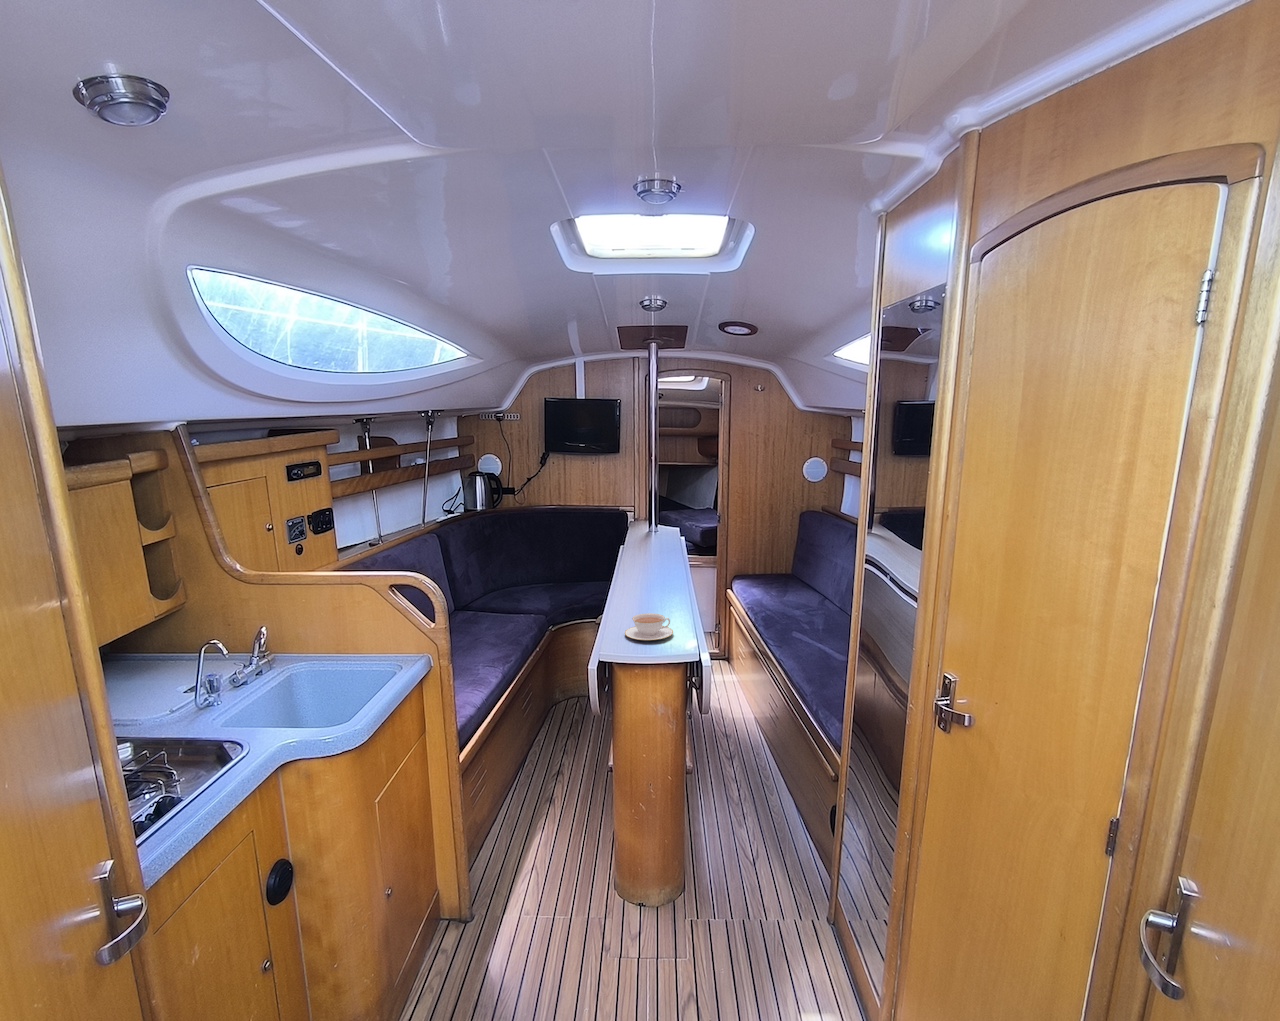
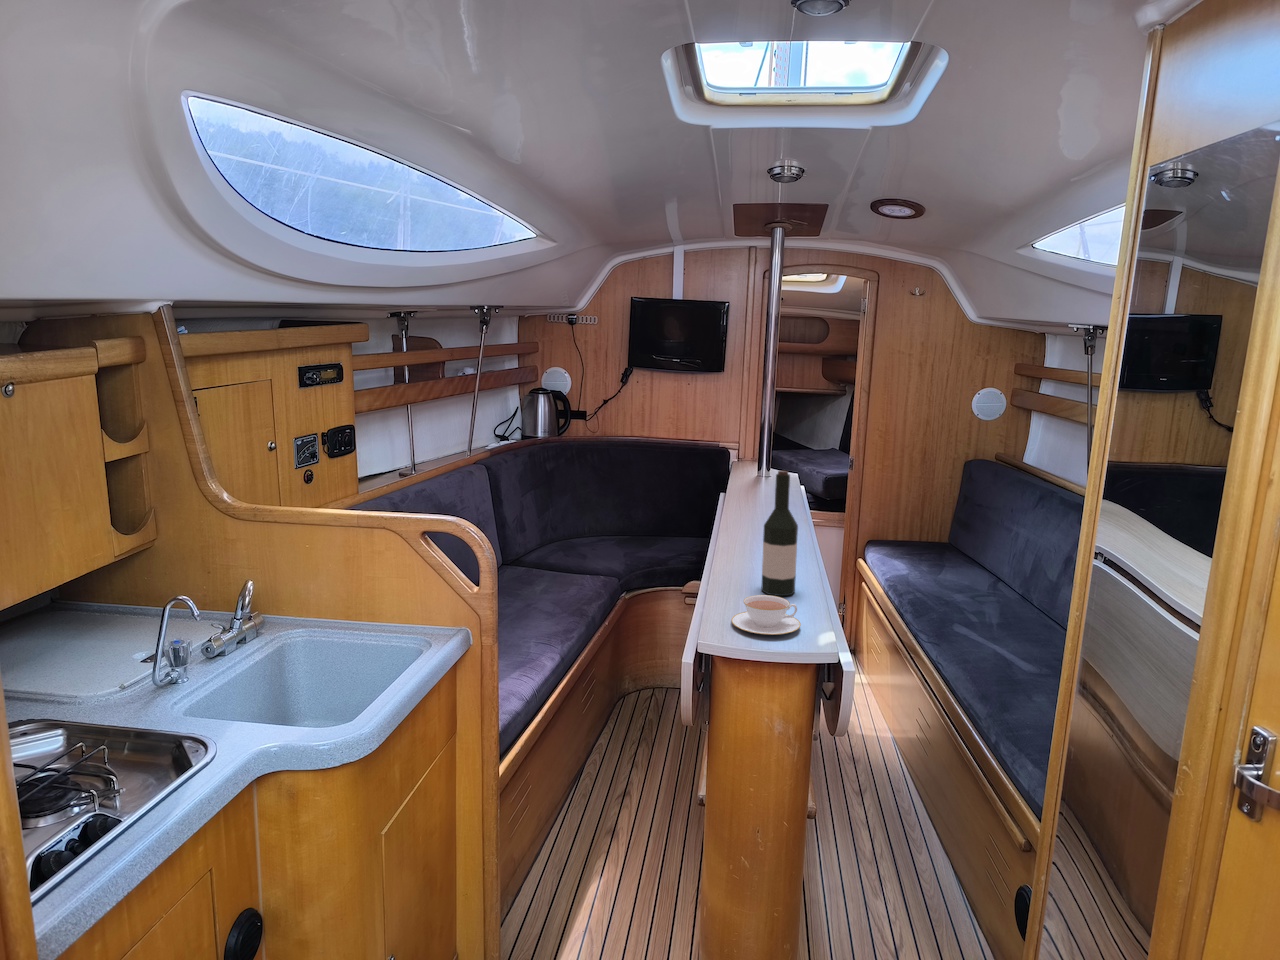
wine bottle: none [646,524,671,615] -> present [761,470,798,596]

